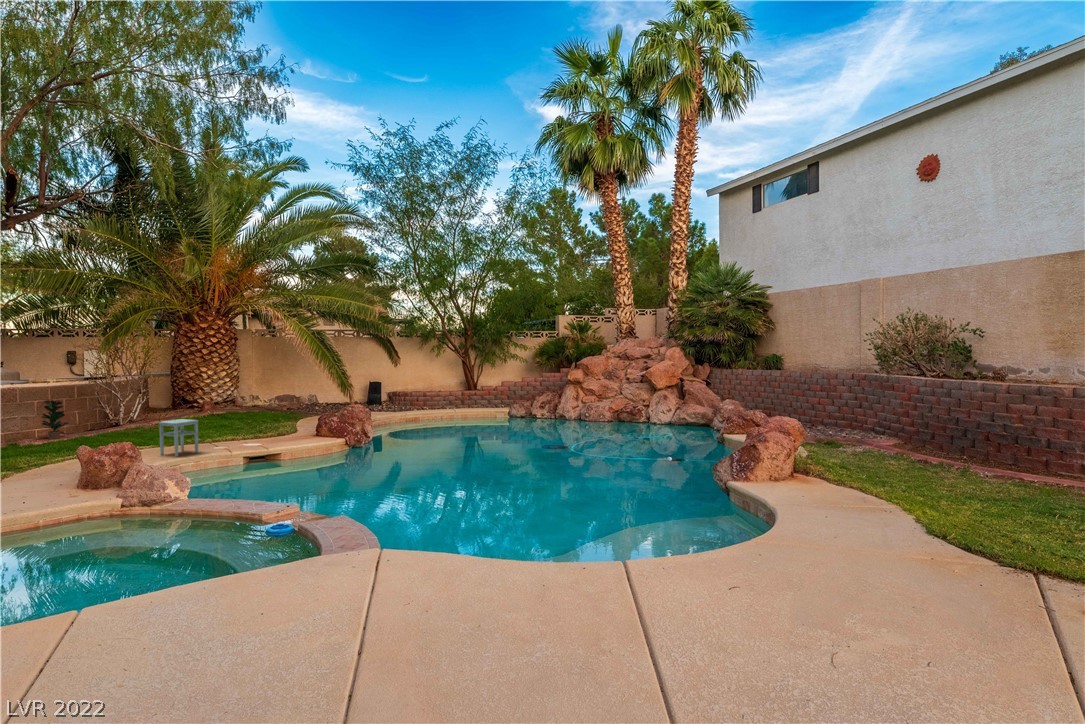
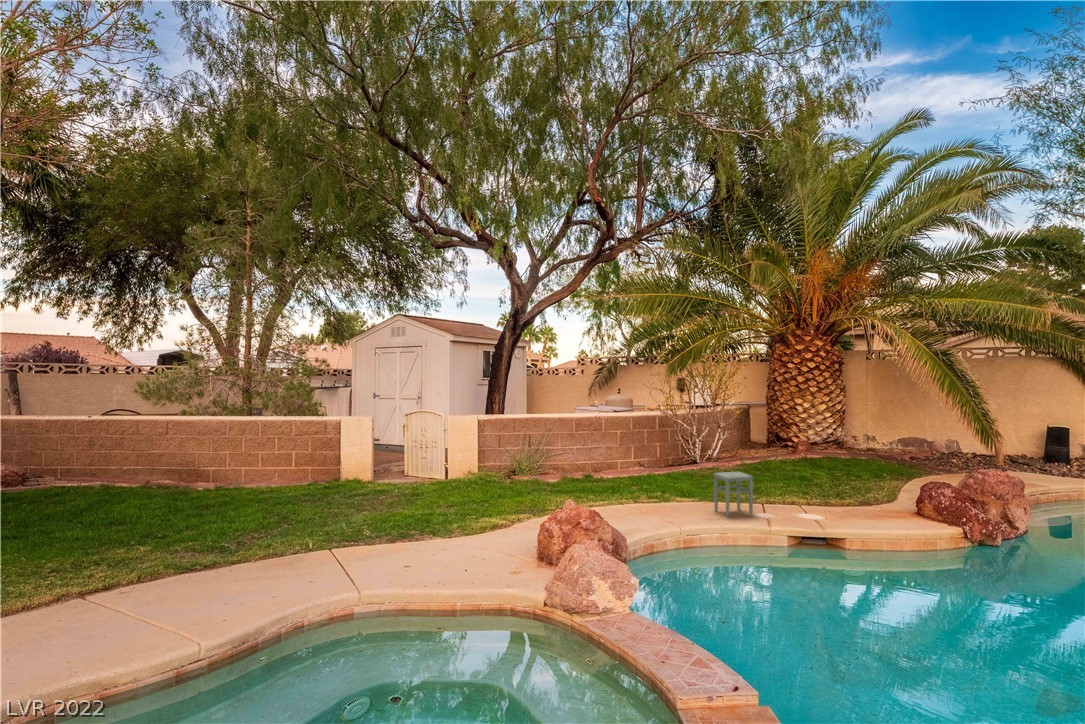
potted plant: present [42,400,68,439] -> none [634,431,658,471]

